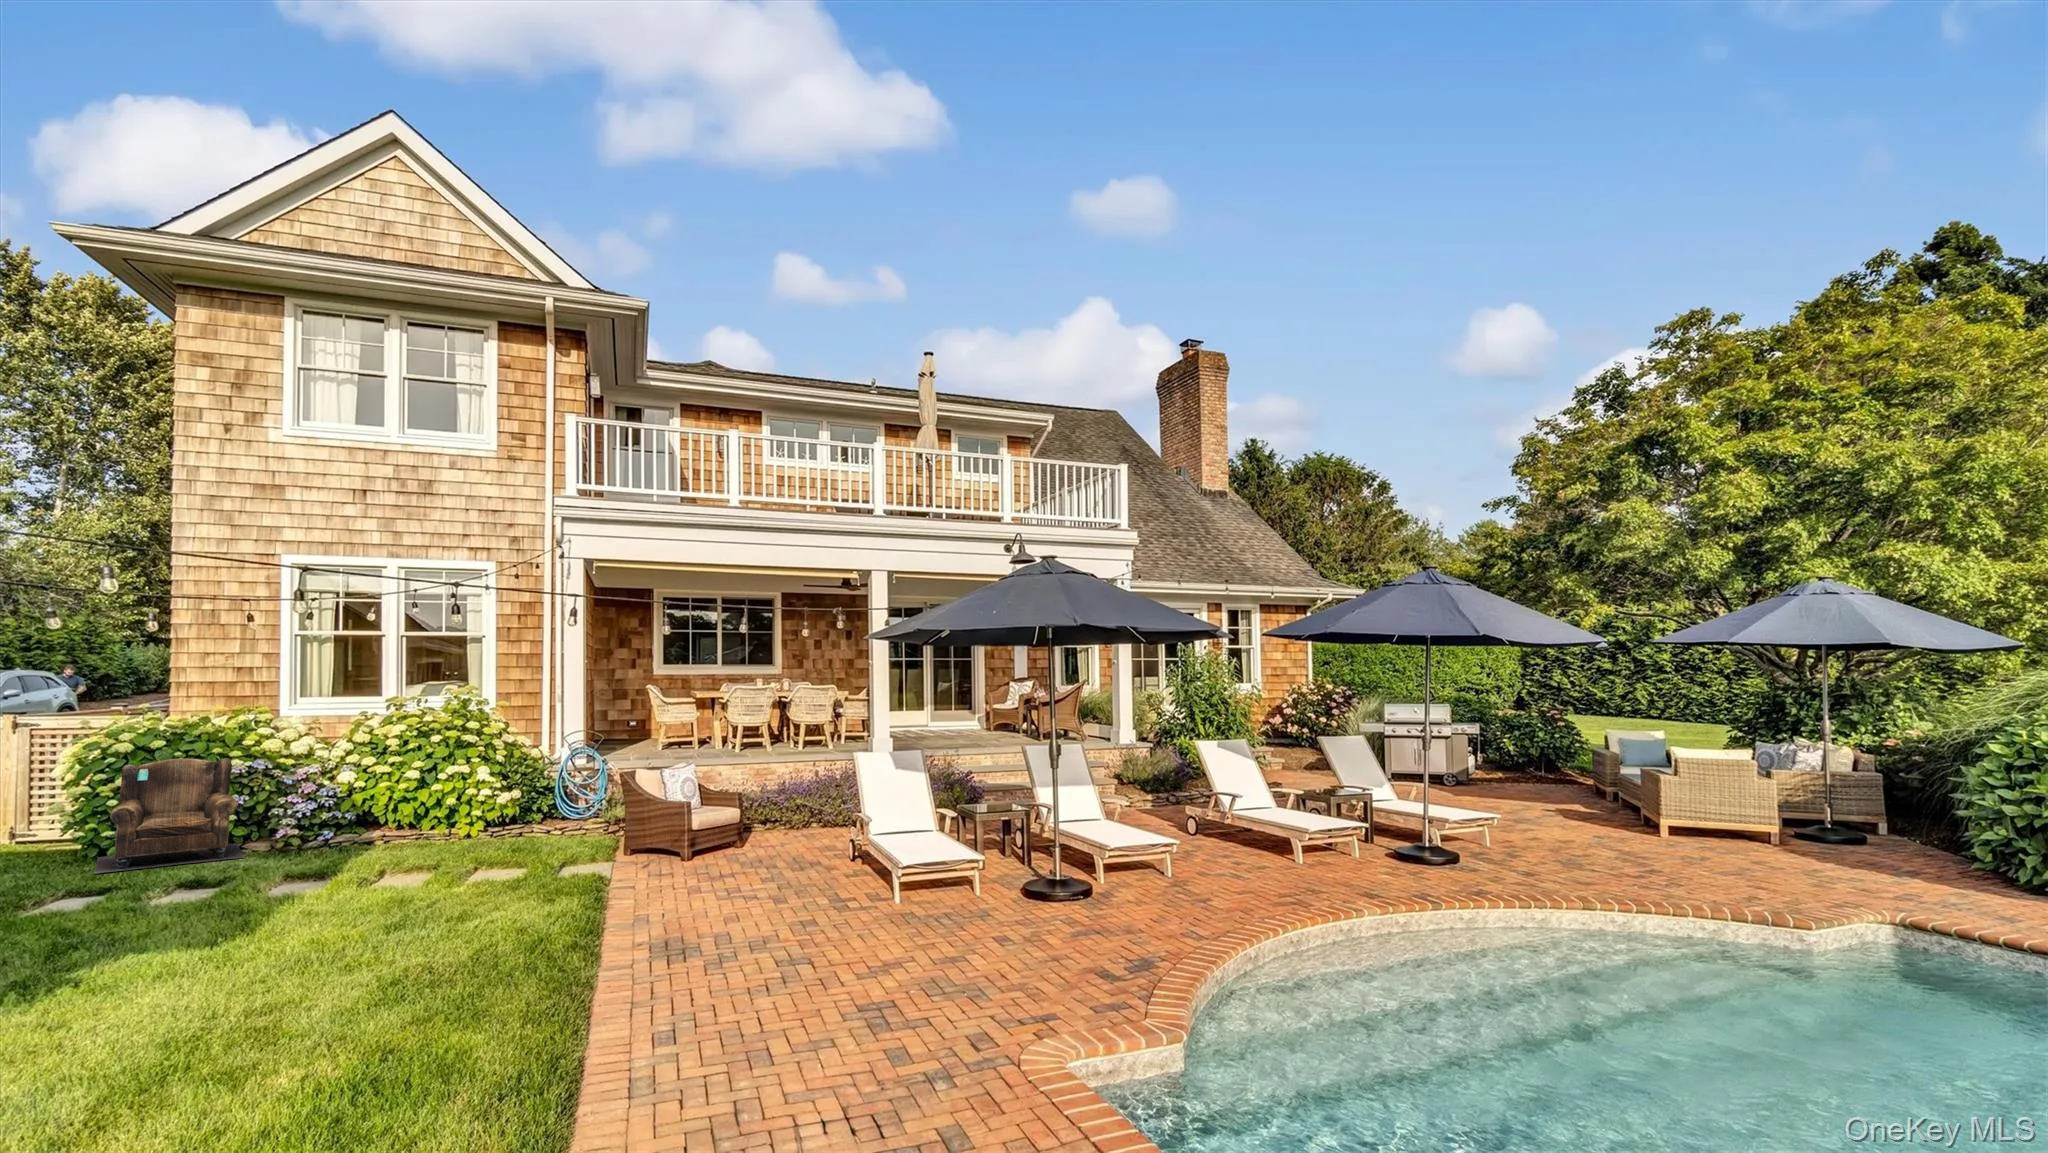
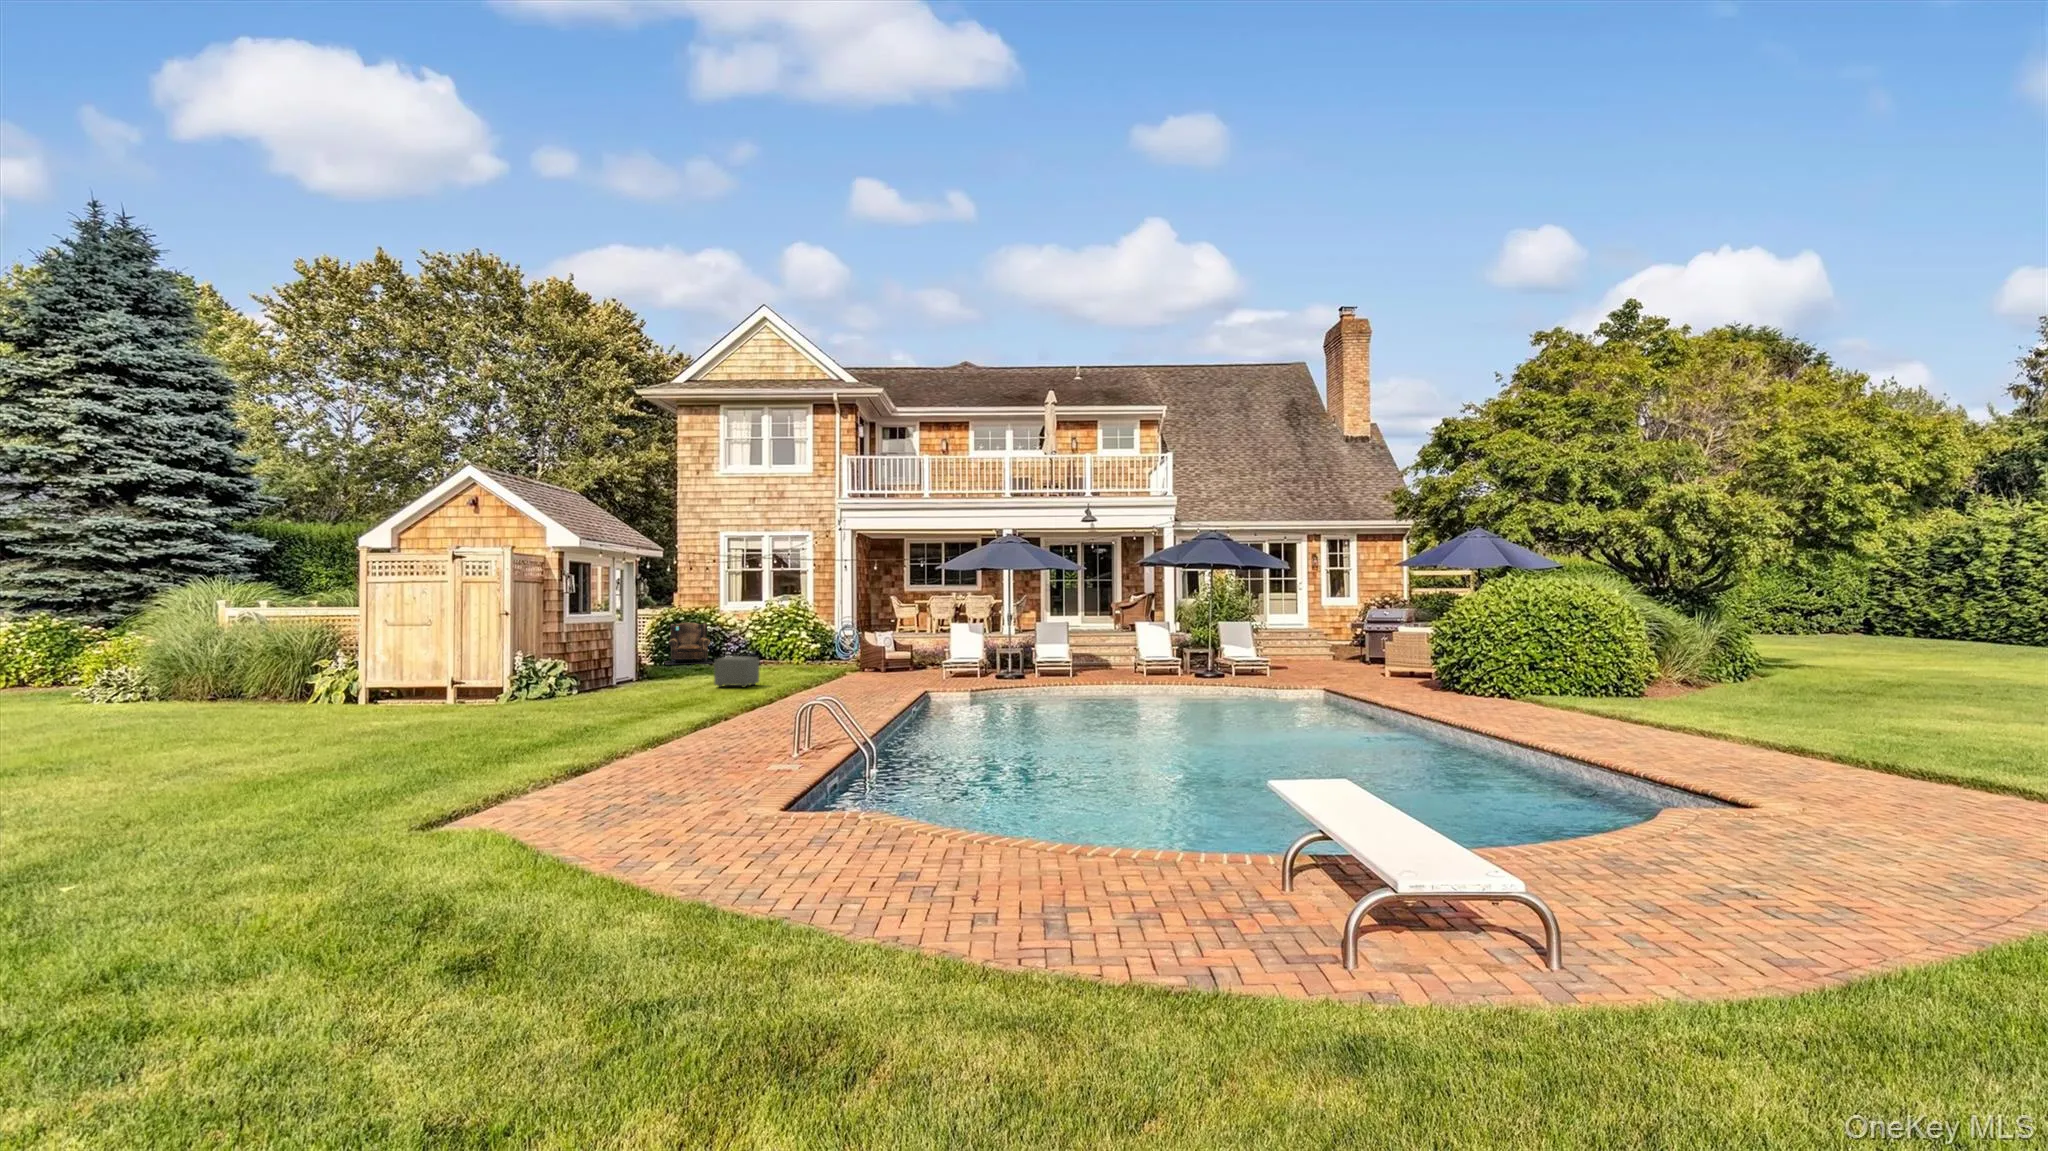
ottoman: none [221,895,398,1021] -> present [714,656,759,688]

